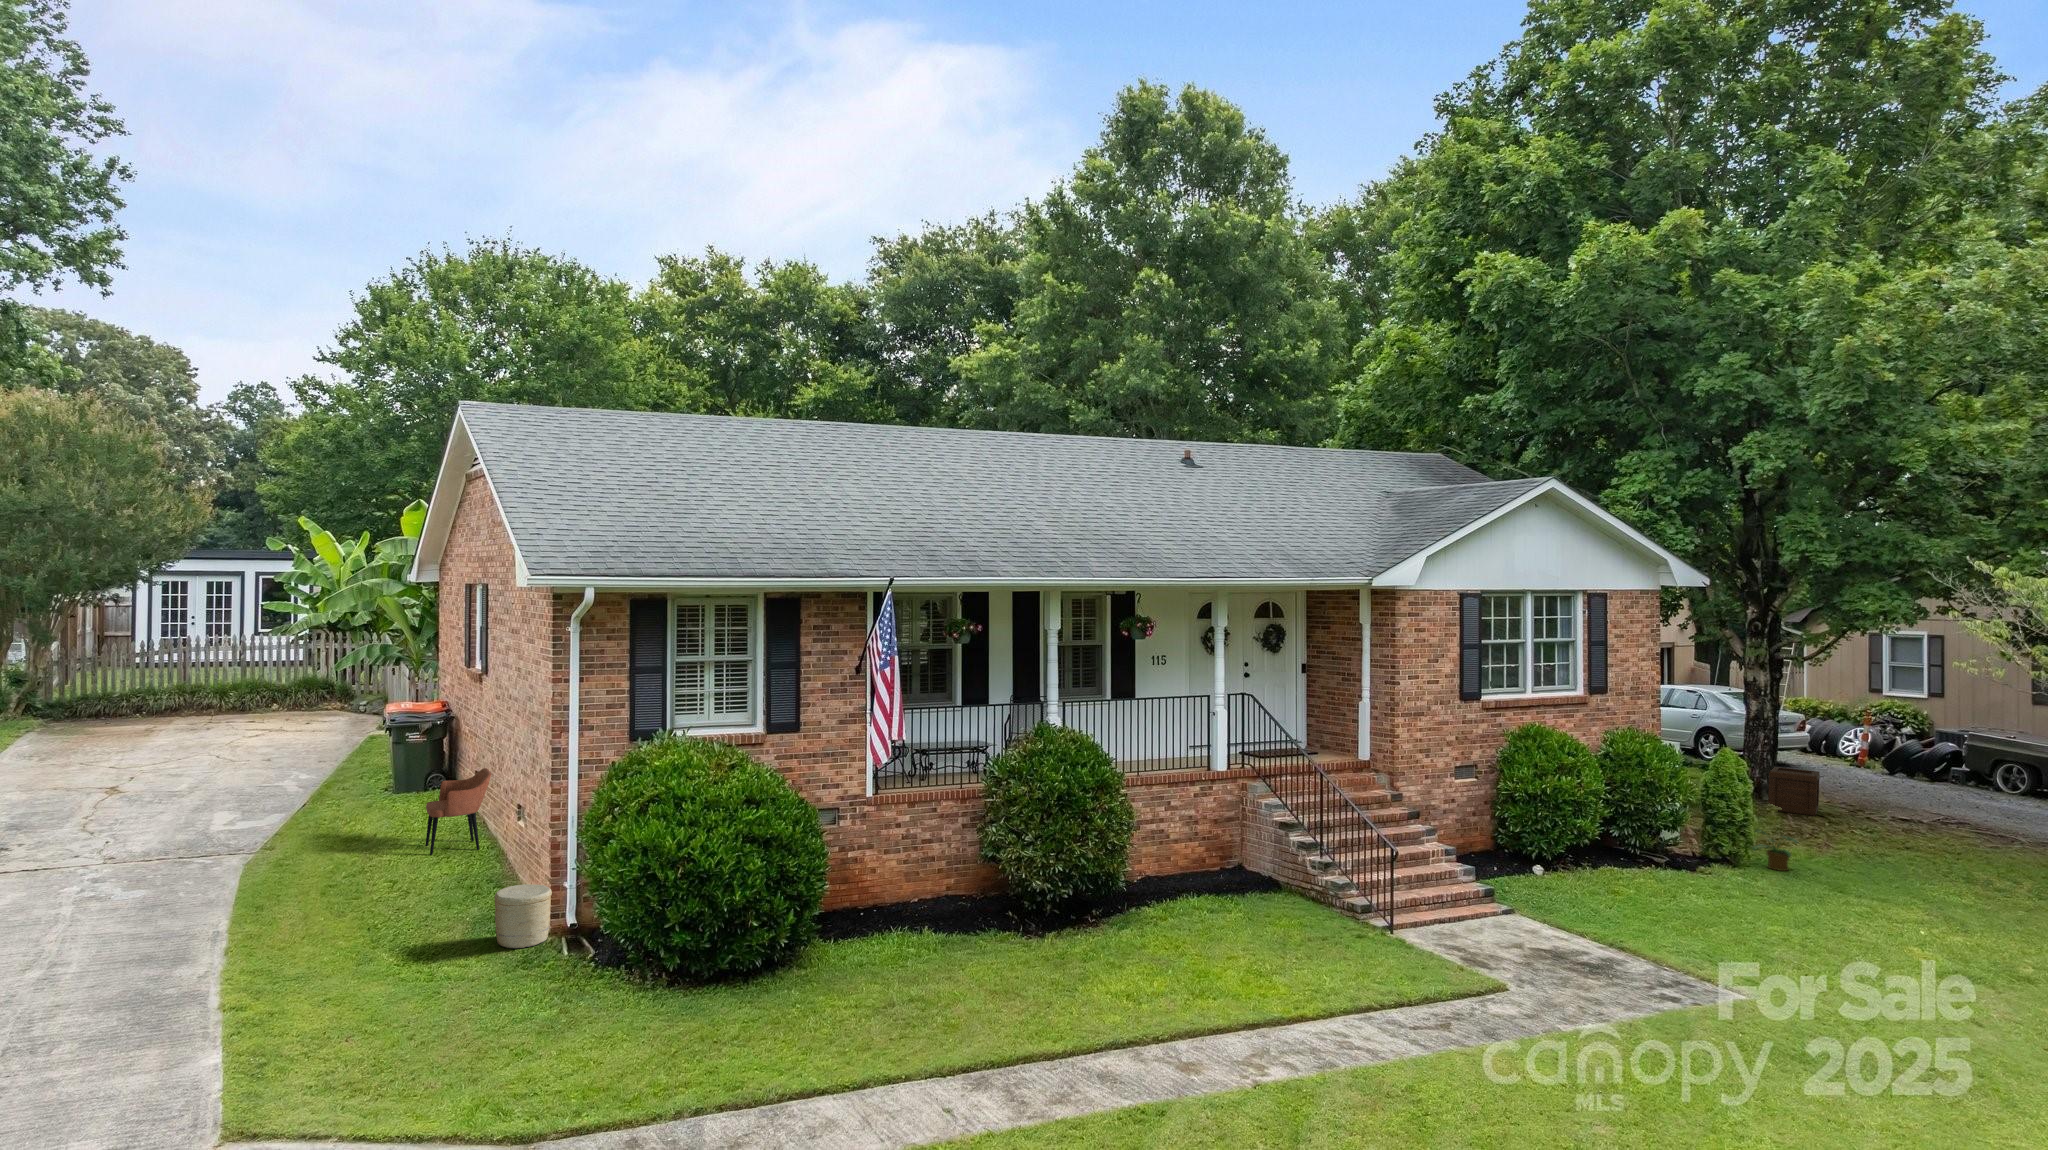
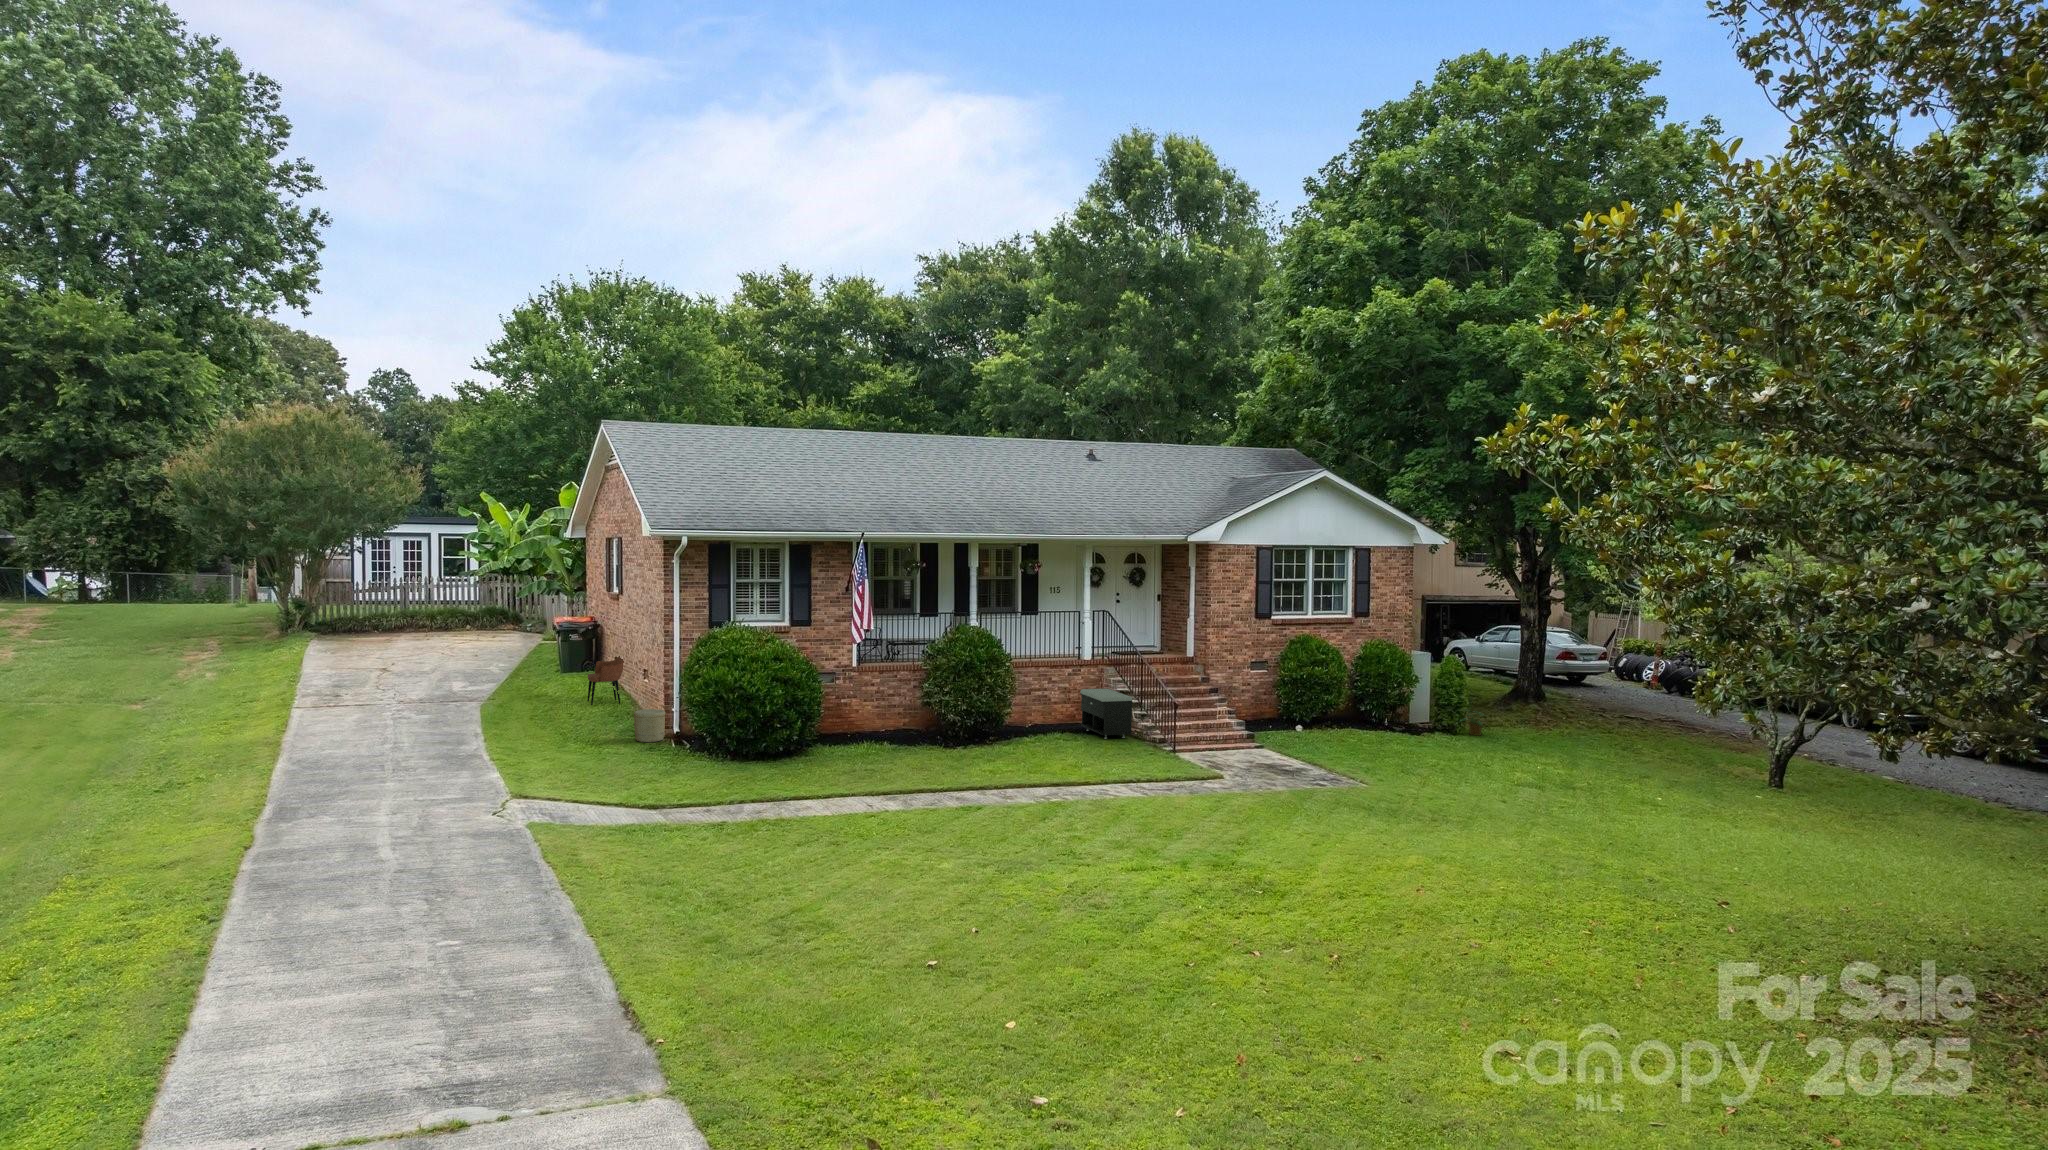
wooden crate: present [1768,767,1820,816] -> none [1526,677,1567,711]
storage bench: none [1219,816,1312,903] -> present [1080,689,1132,739]

